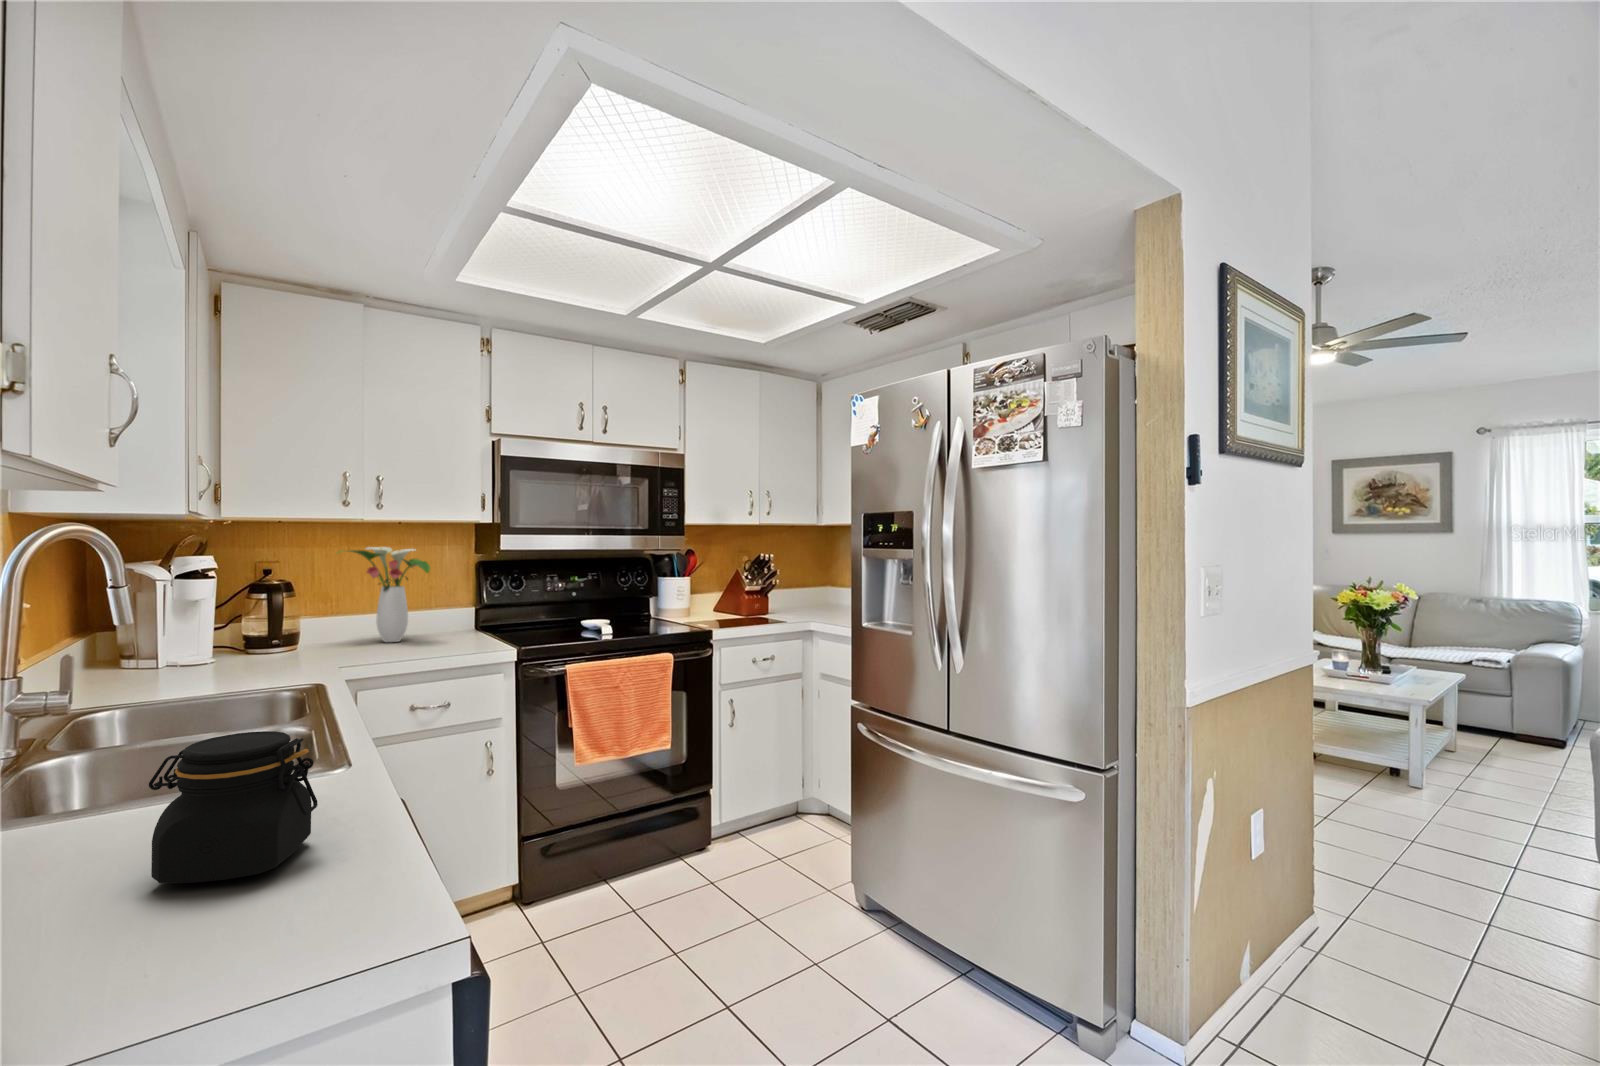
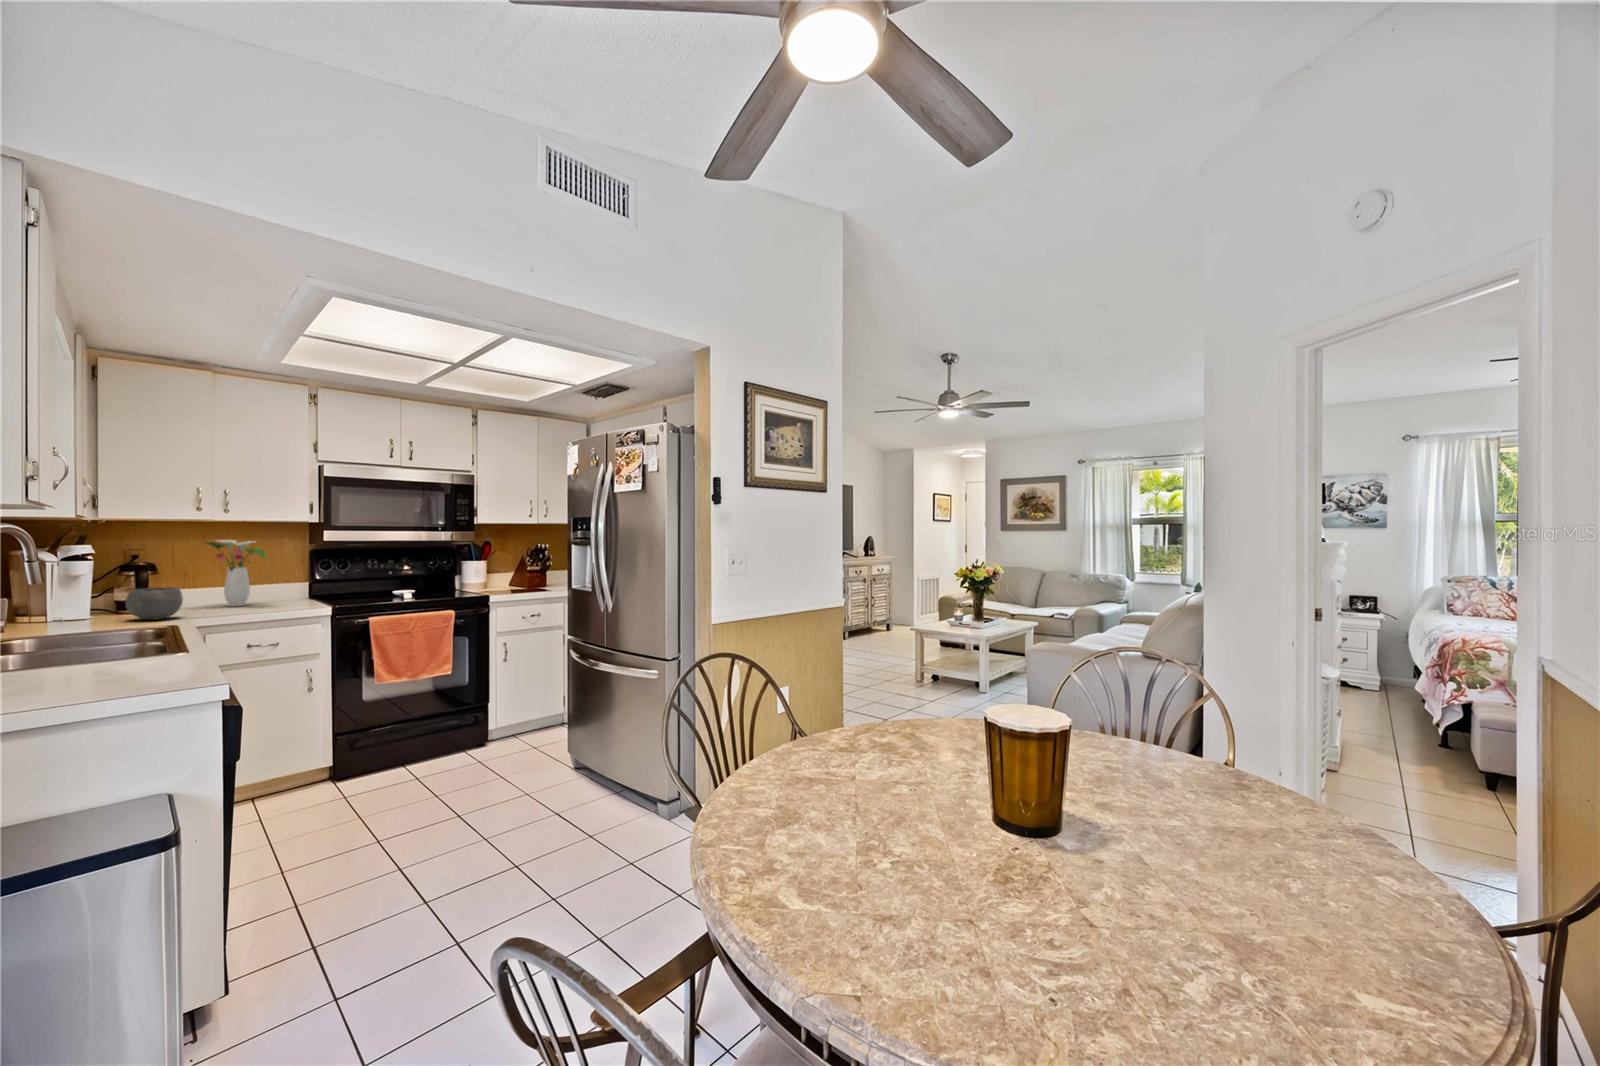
ceramic bowl: none [254,618,328,668] -> present [126,587,183,619]
jar: present [149,731,318,883] -> none [78,622,164,681]

